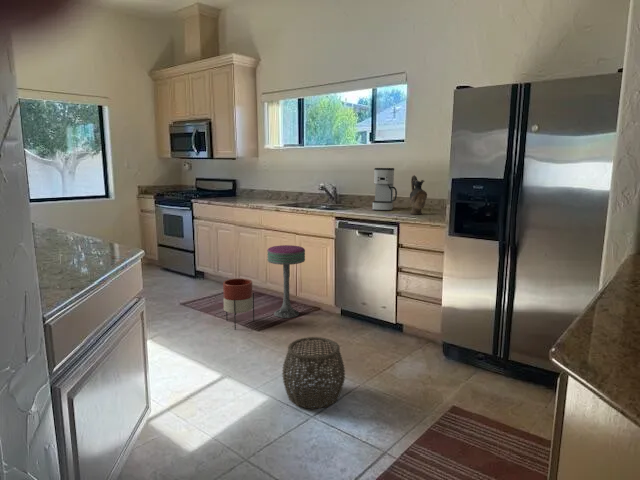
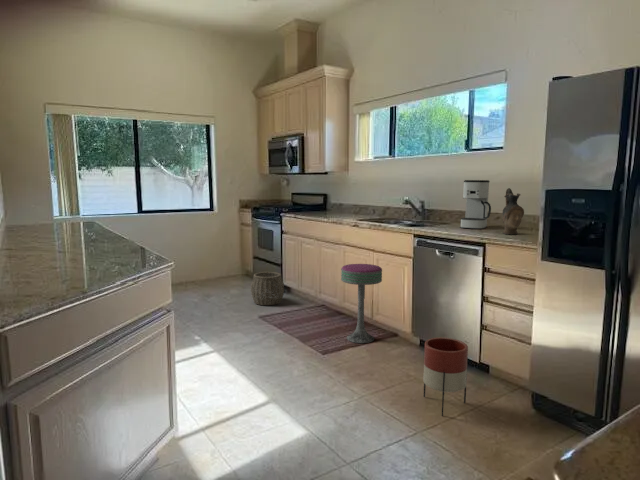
planter: present [223,278,254,329] -> present [423,338,468,416]
woven basket: present [282,337,345,409] -> present [251,272,284,305]

